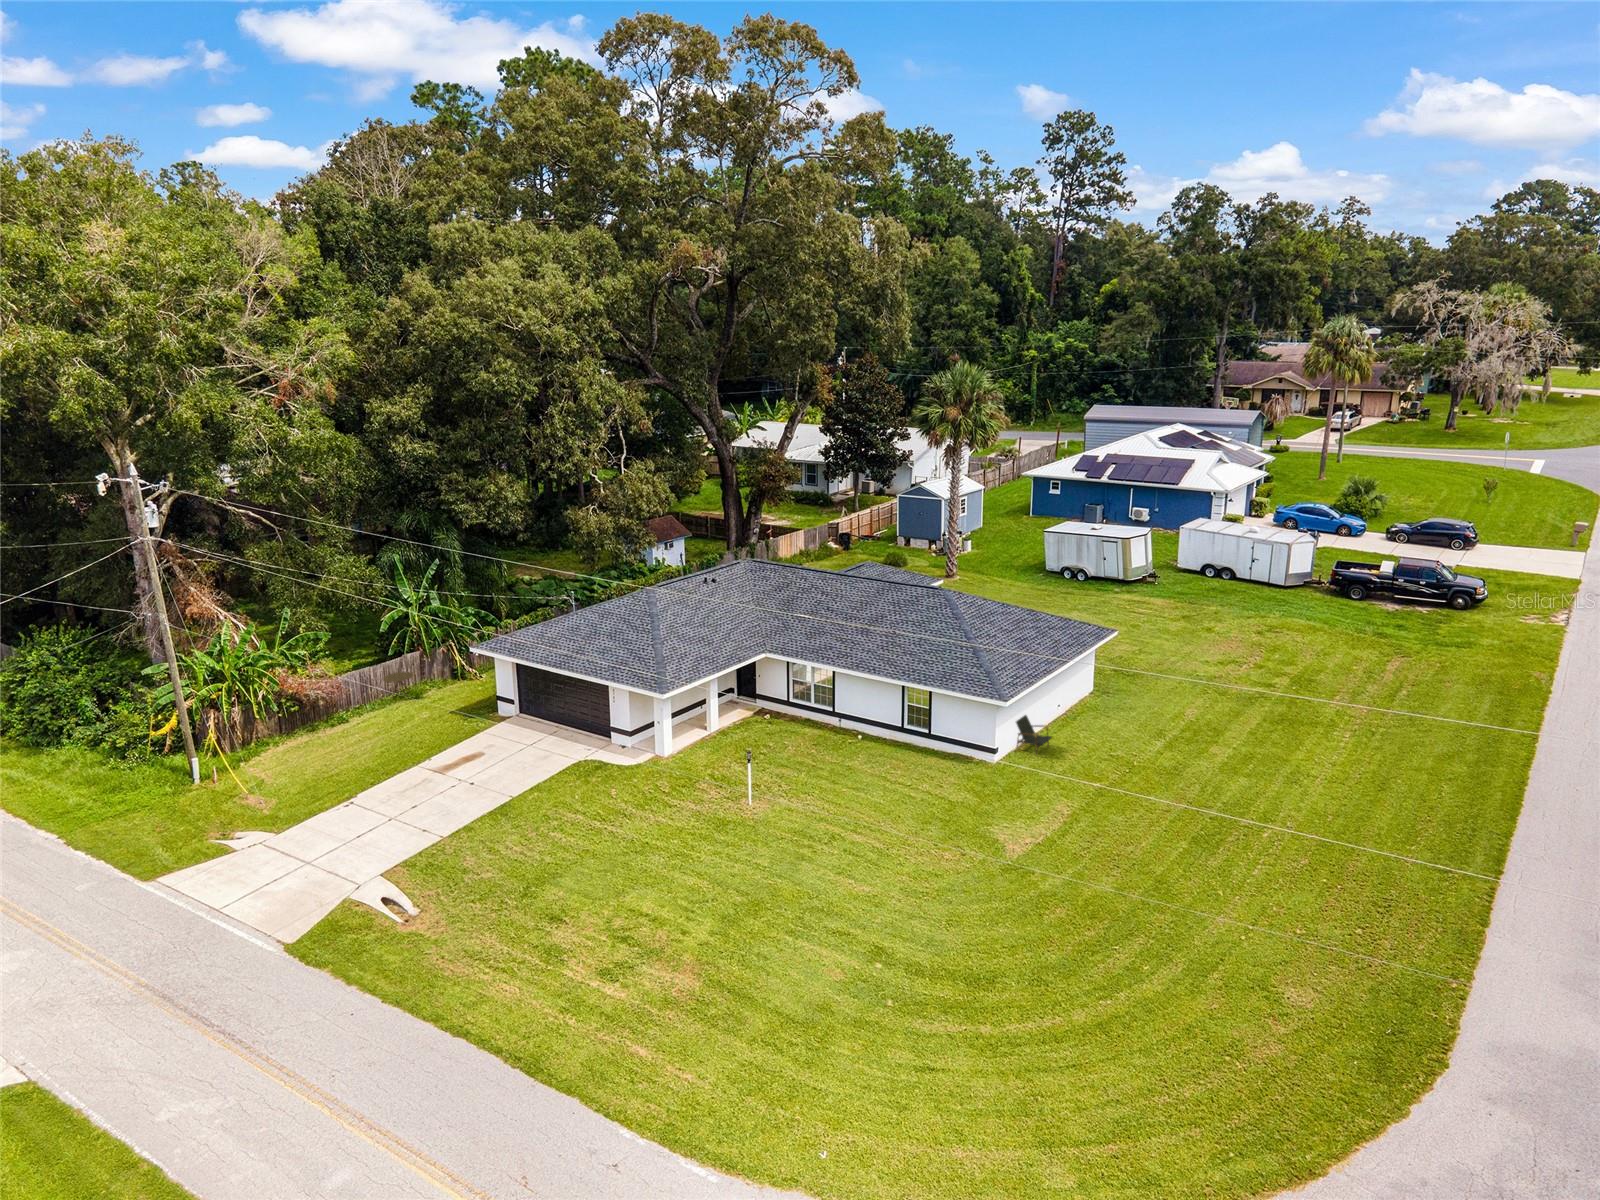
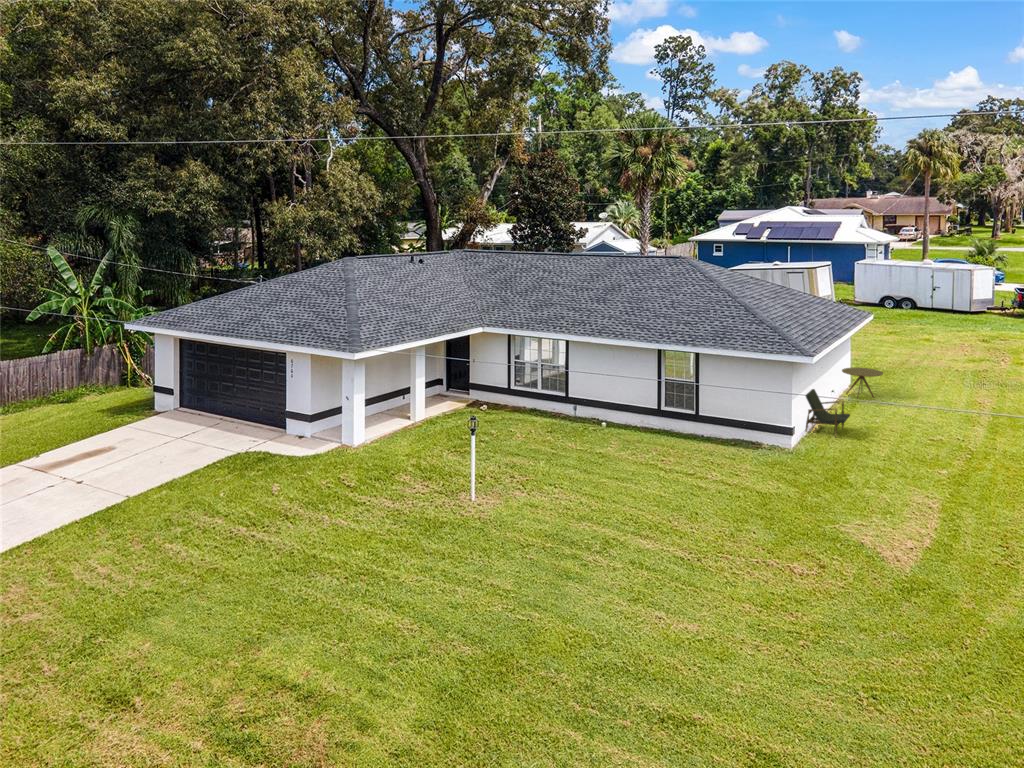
round table: present [383,672,413,693] -> present [842,367,883,398]

